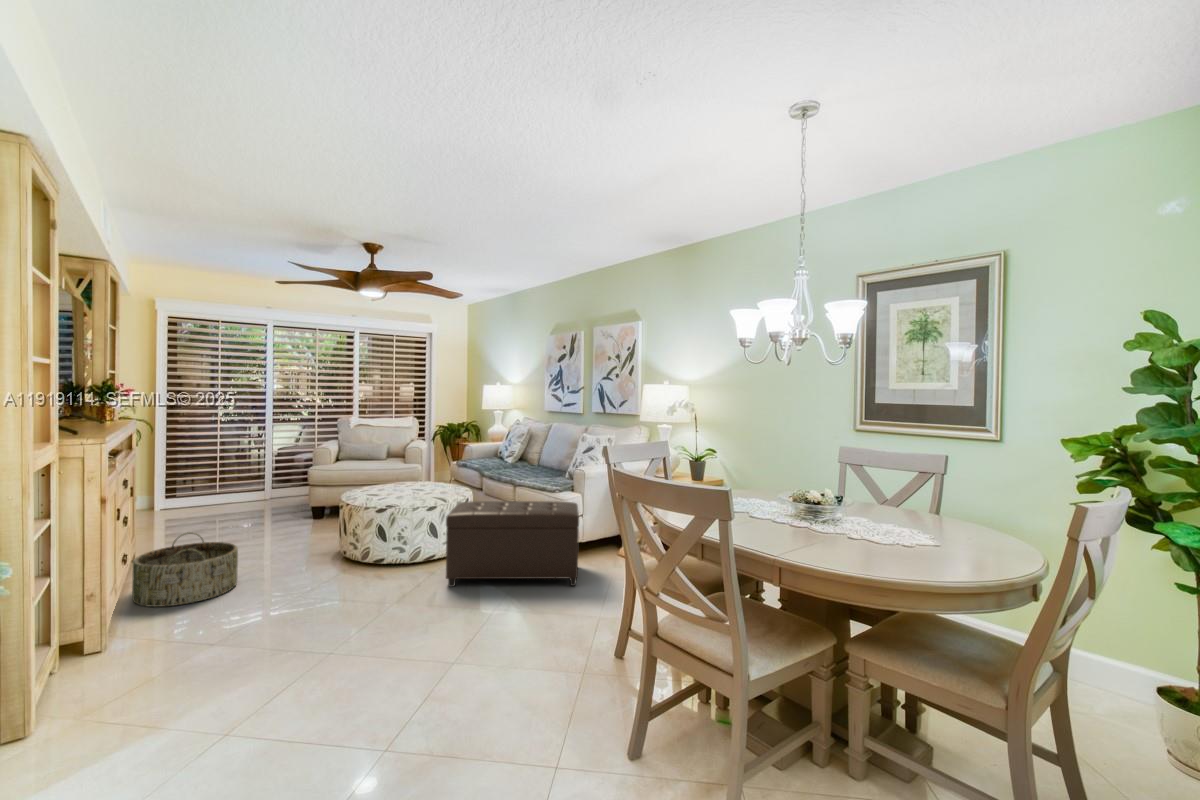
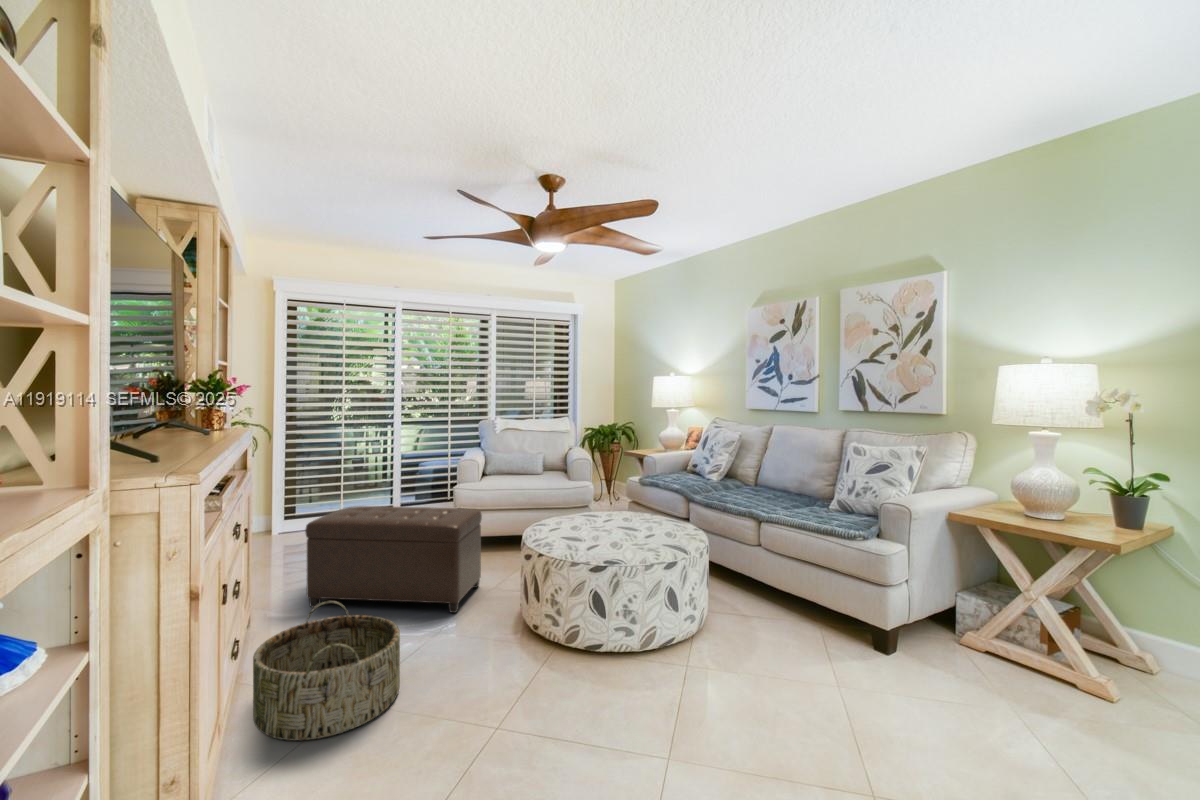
ottoman: present [446,501,579,587] -> present [305,506,482,613]

